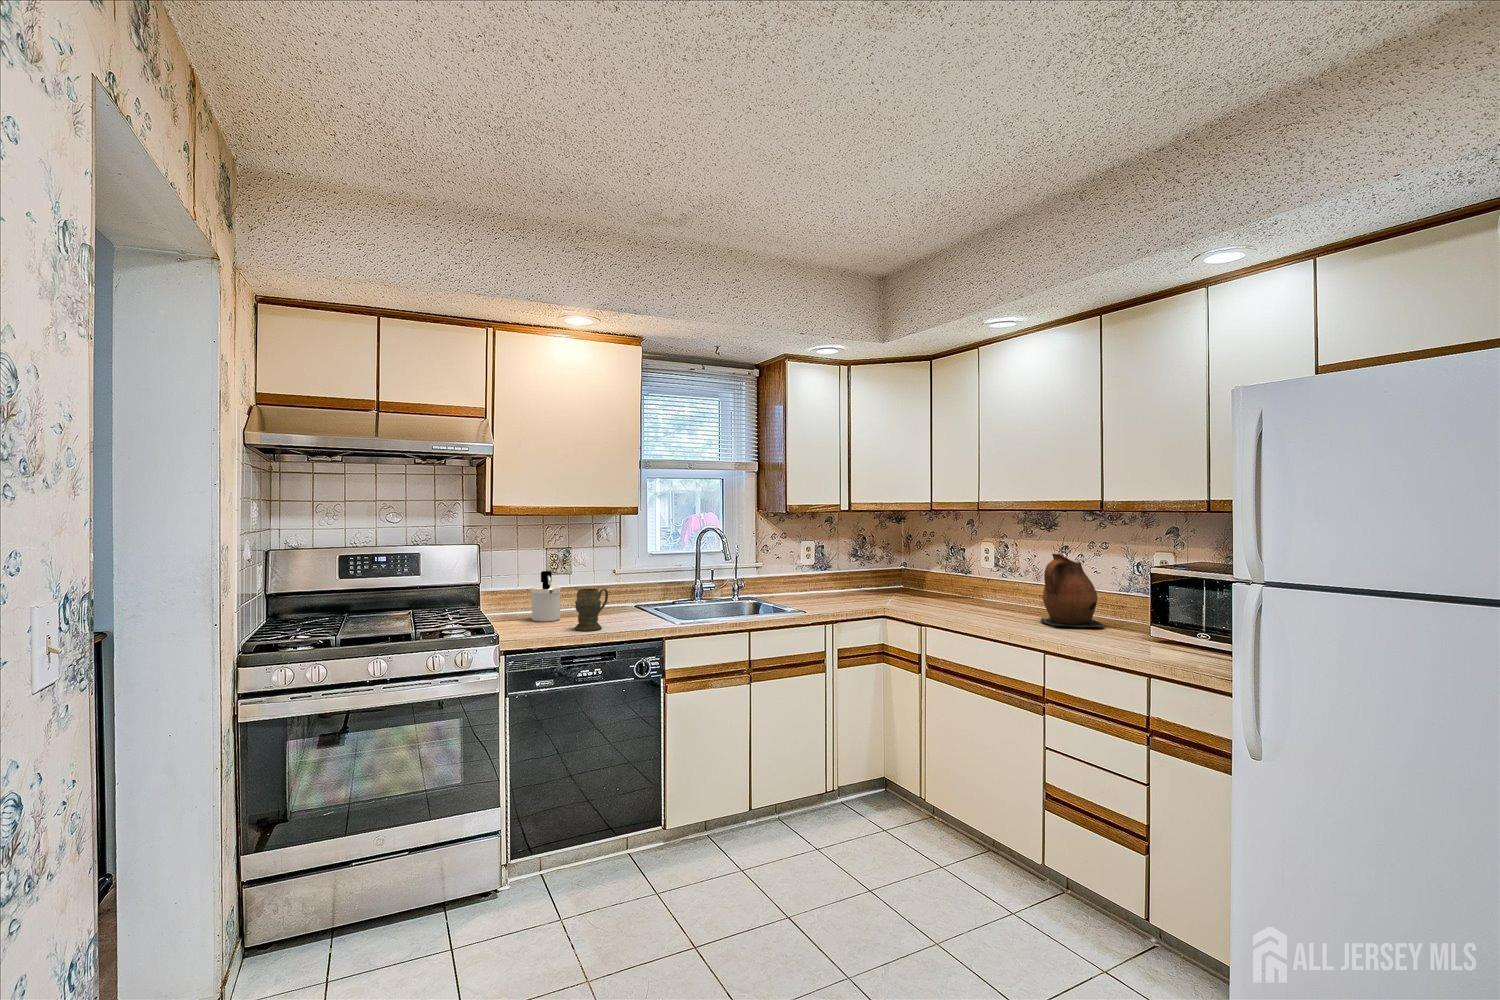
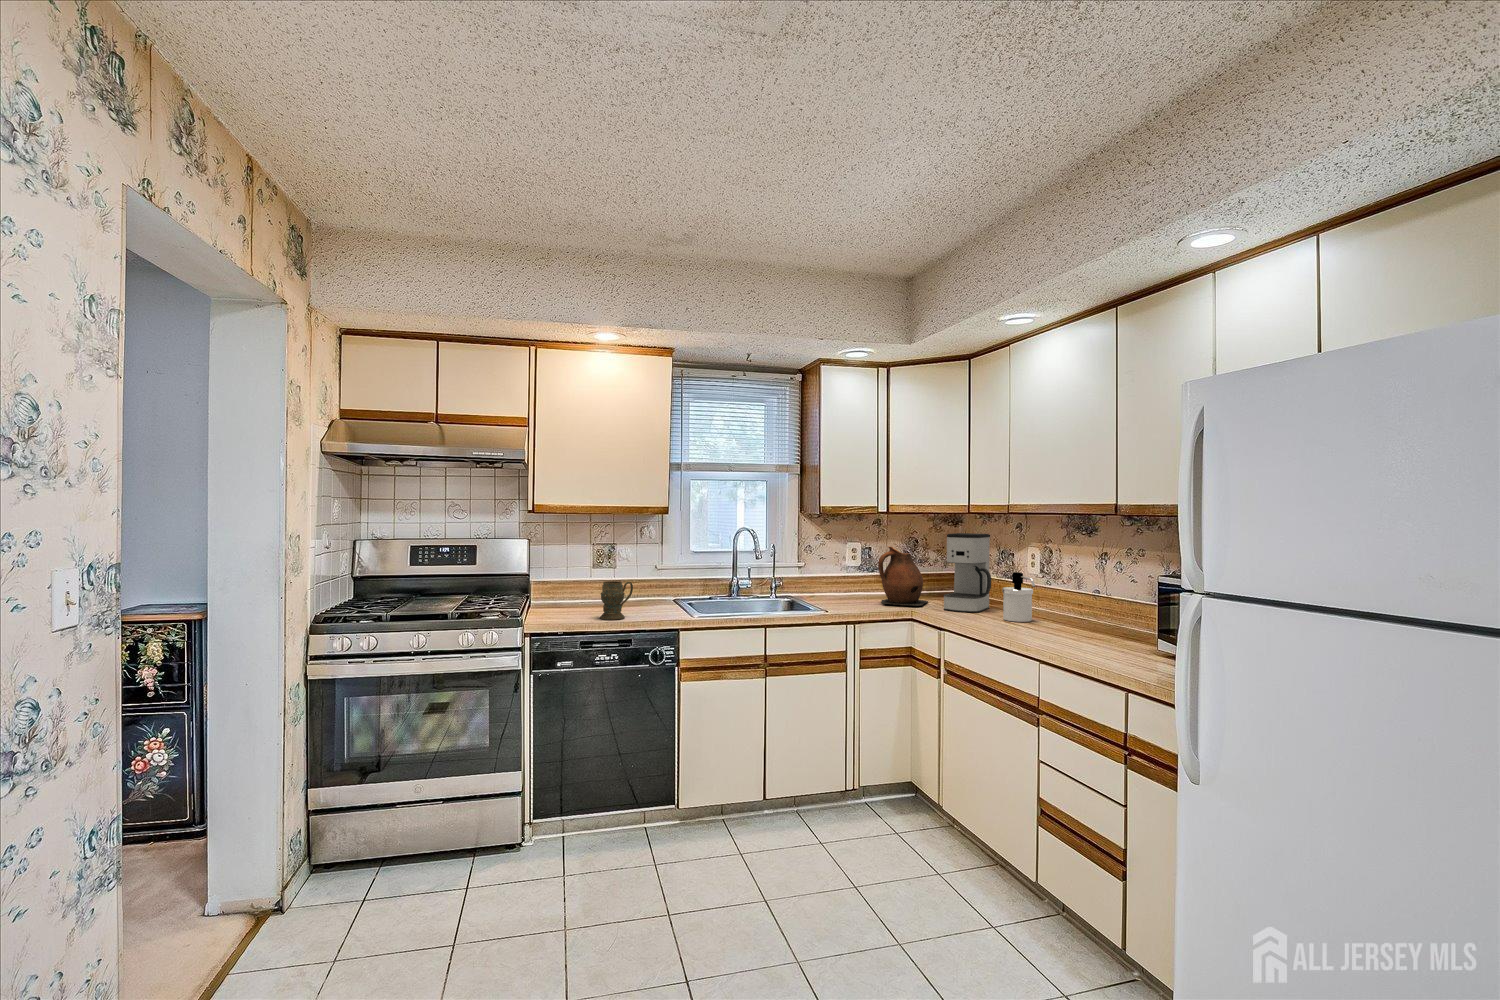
coffee maker: none [909,530,954,607] -> present [944,533,992,612]
ceramic pitcher: present [1041,553,1105,628] -> present [878,546,928,607]
soap dispenser: present [531,571,561,622] -> present [1002,572,1035,622]

